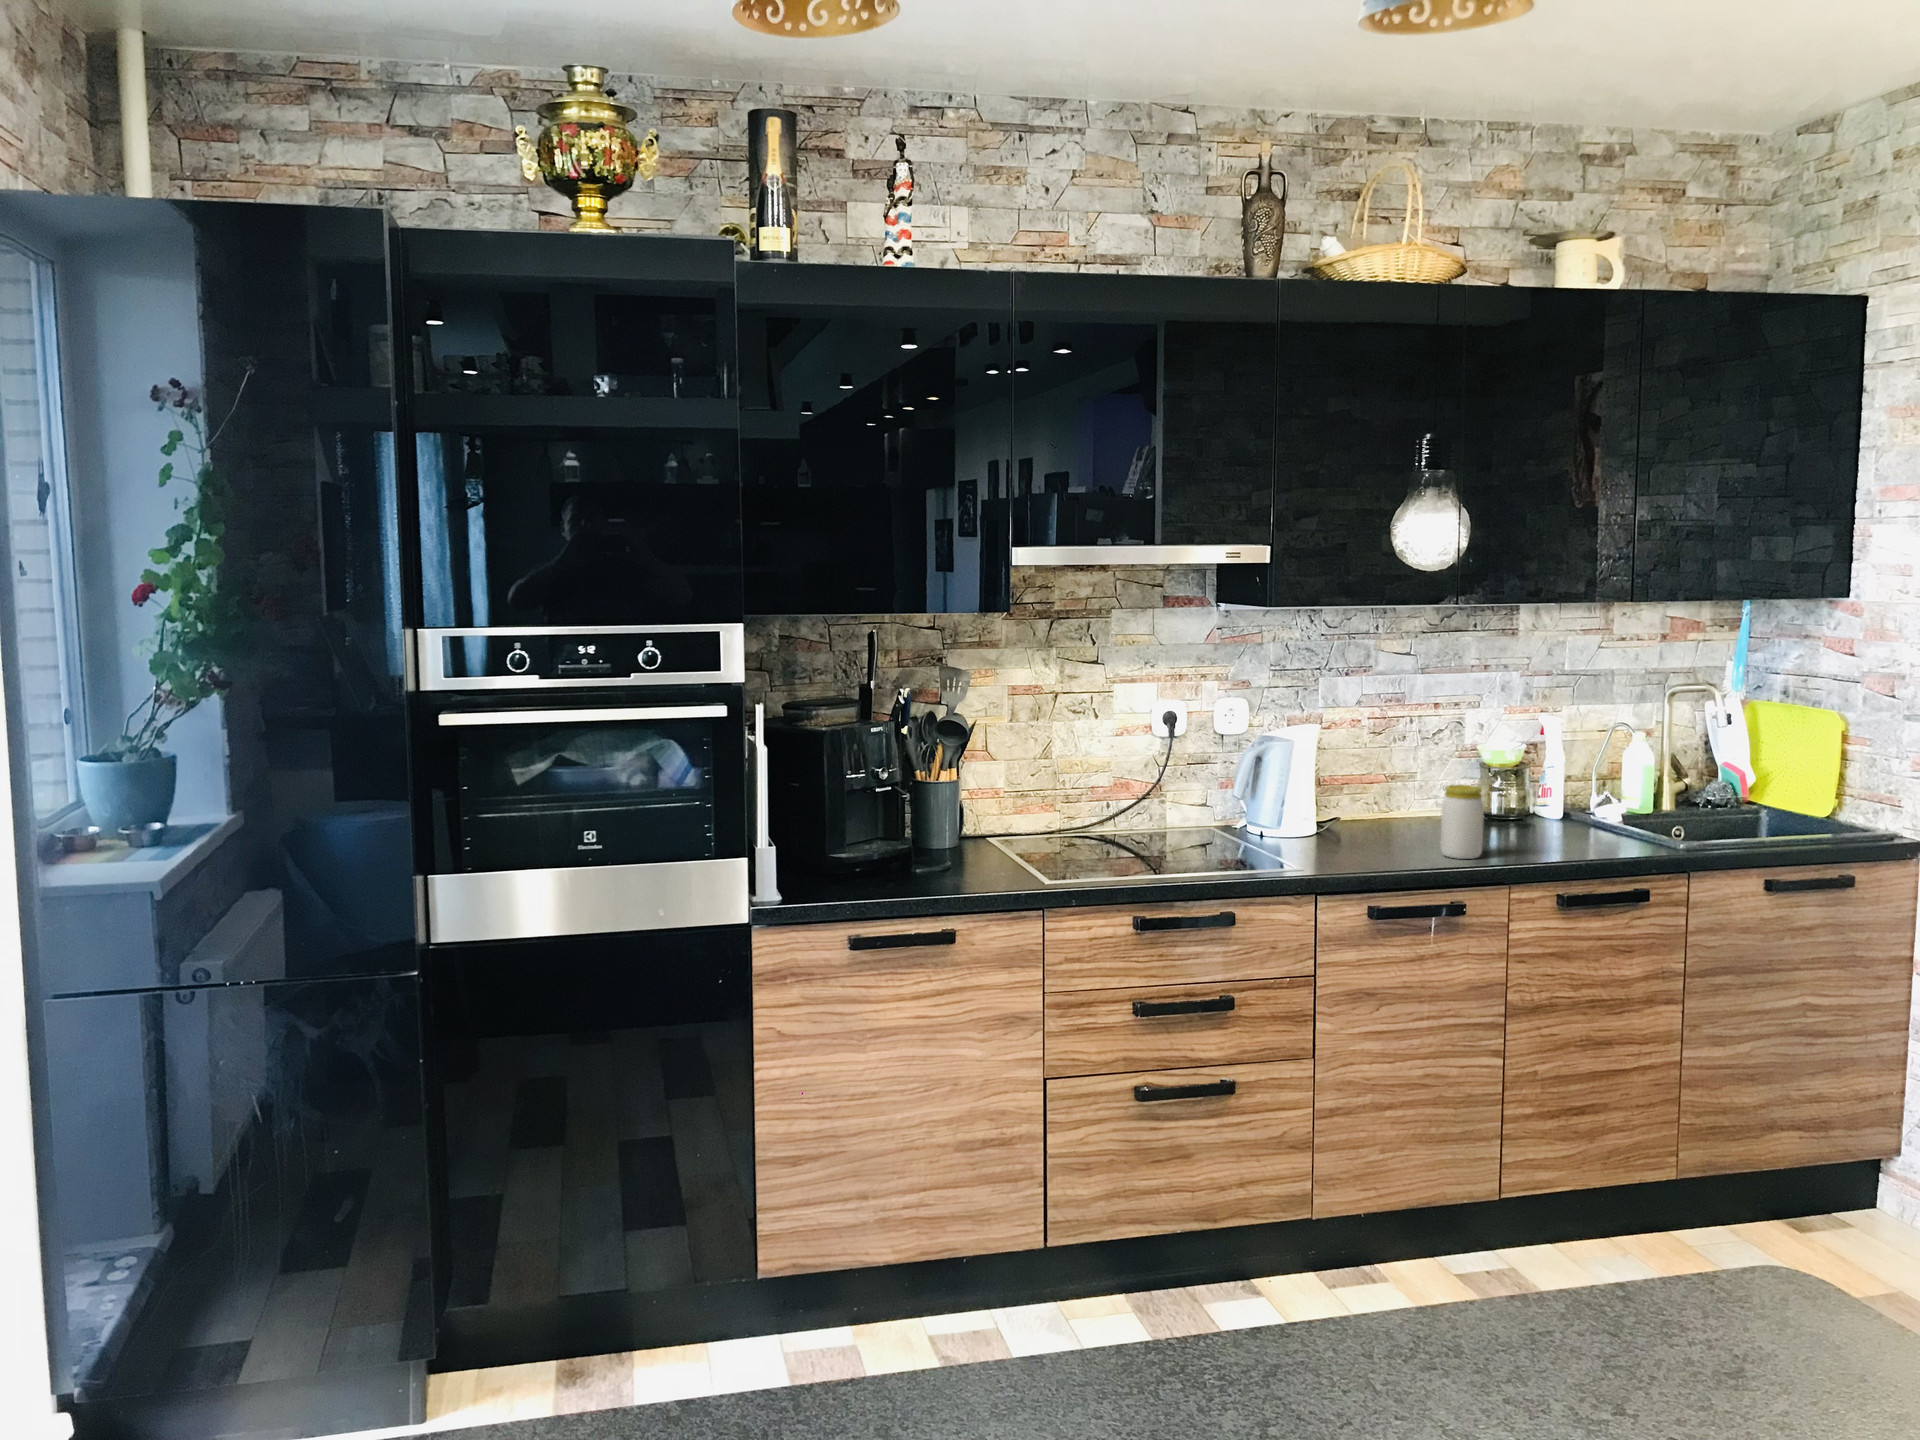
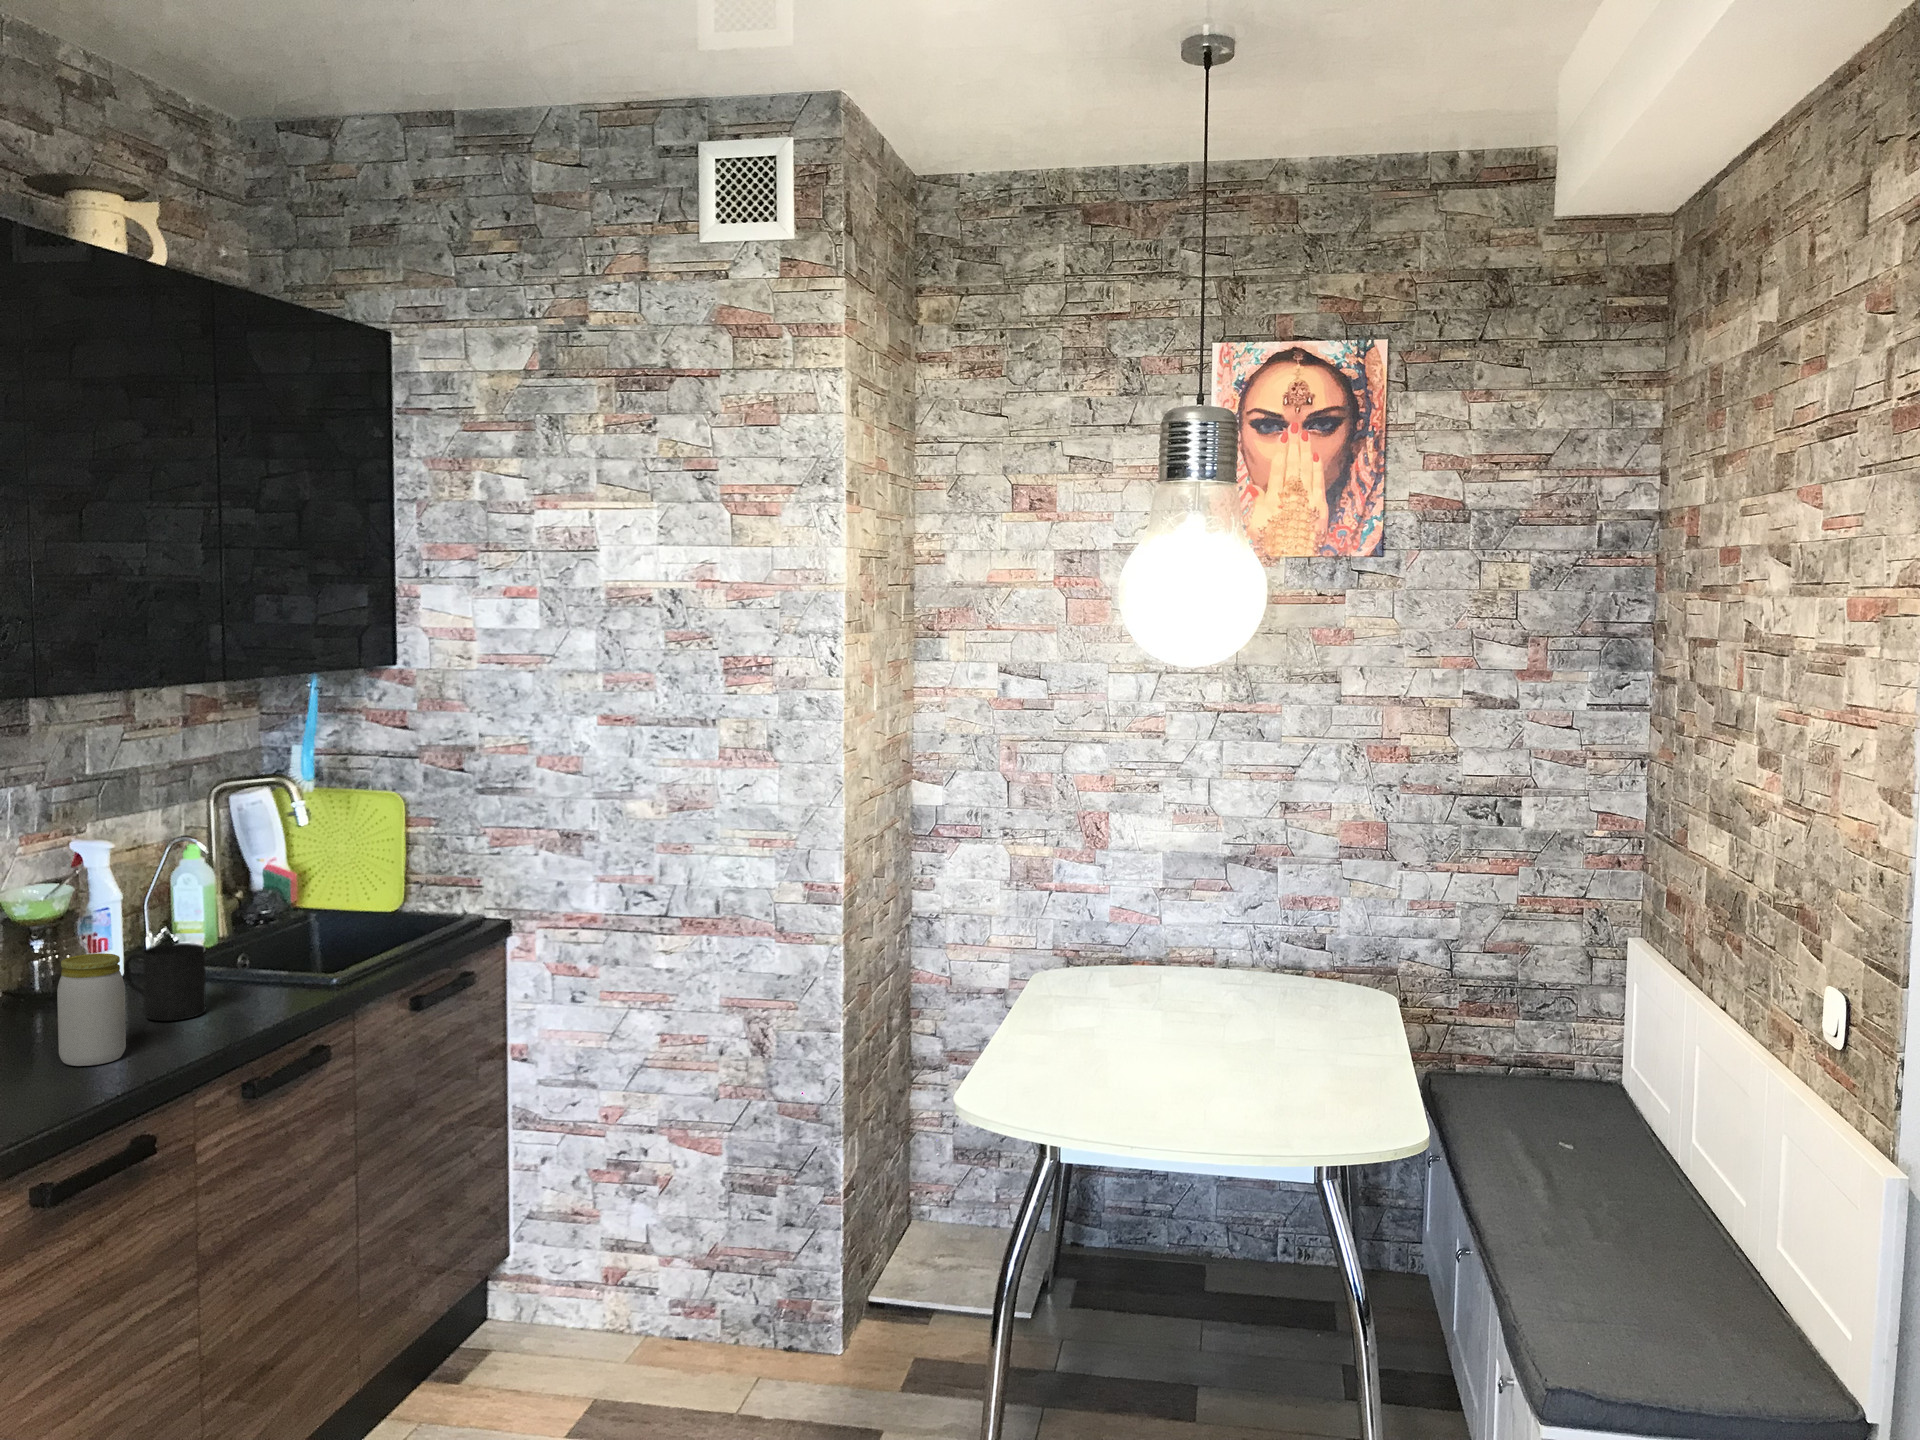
mug: none [1519,794,1572,849] -> present [124,943,206,1021]

